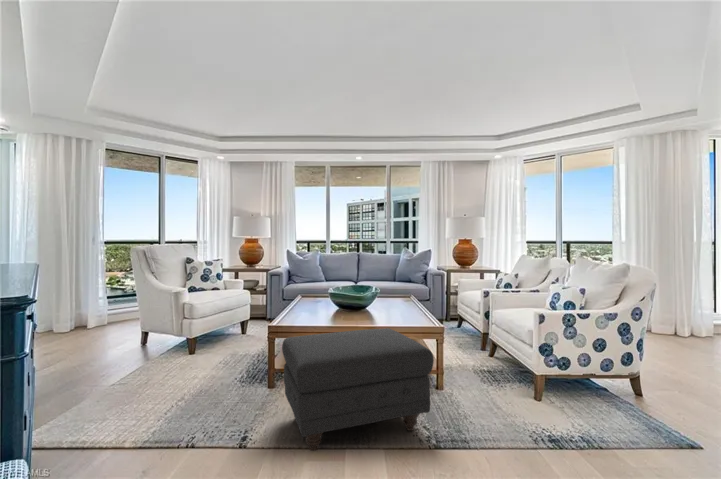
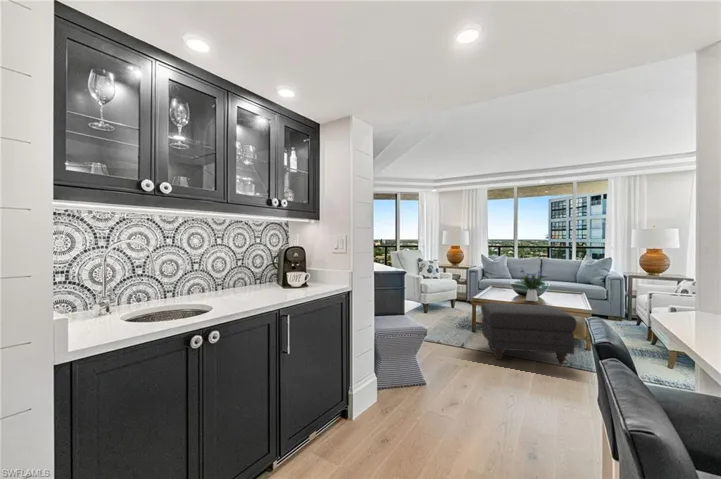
flower arrangement: none [336,269,381,320] -> present [520,270,547,301]

